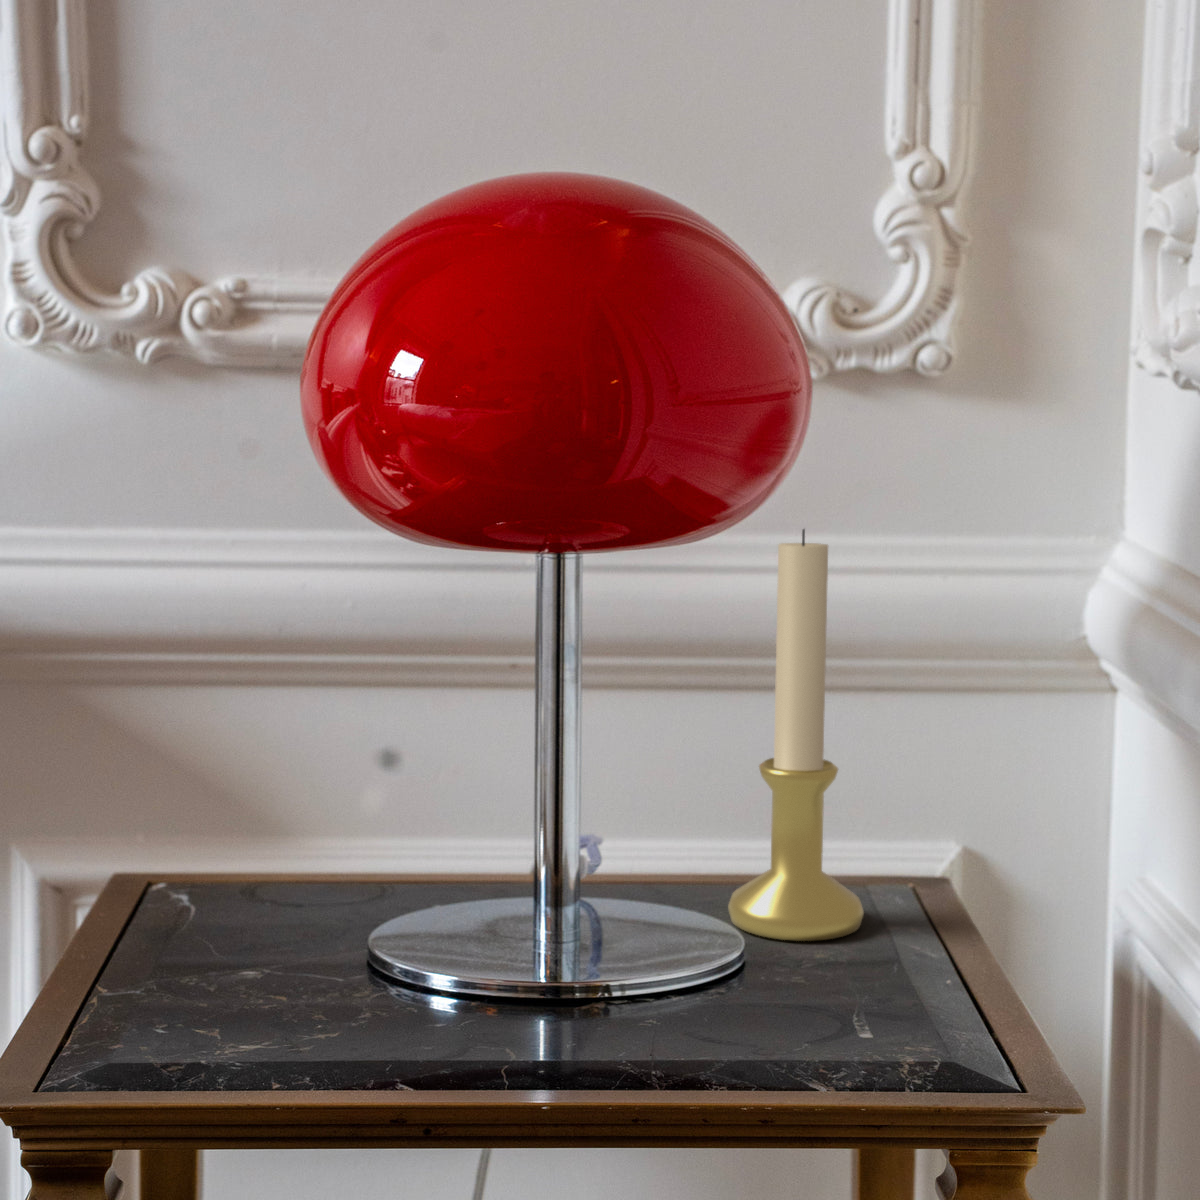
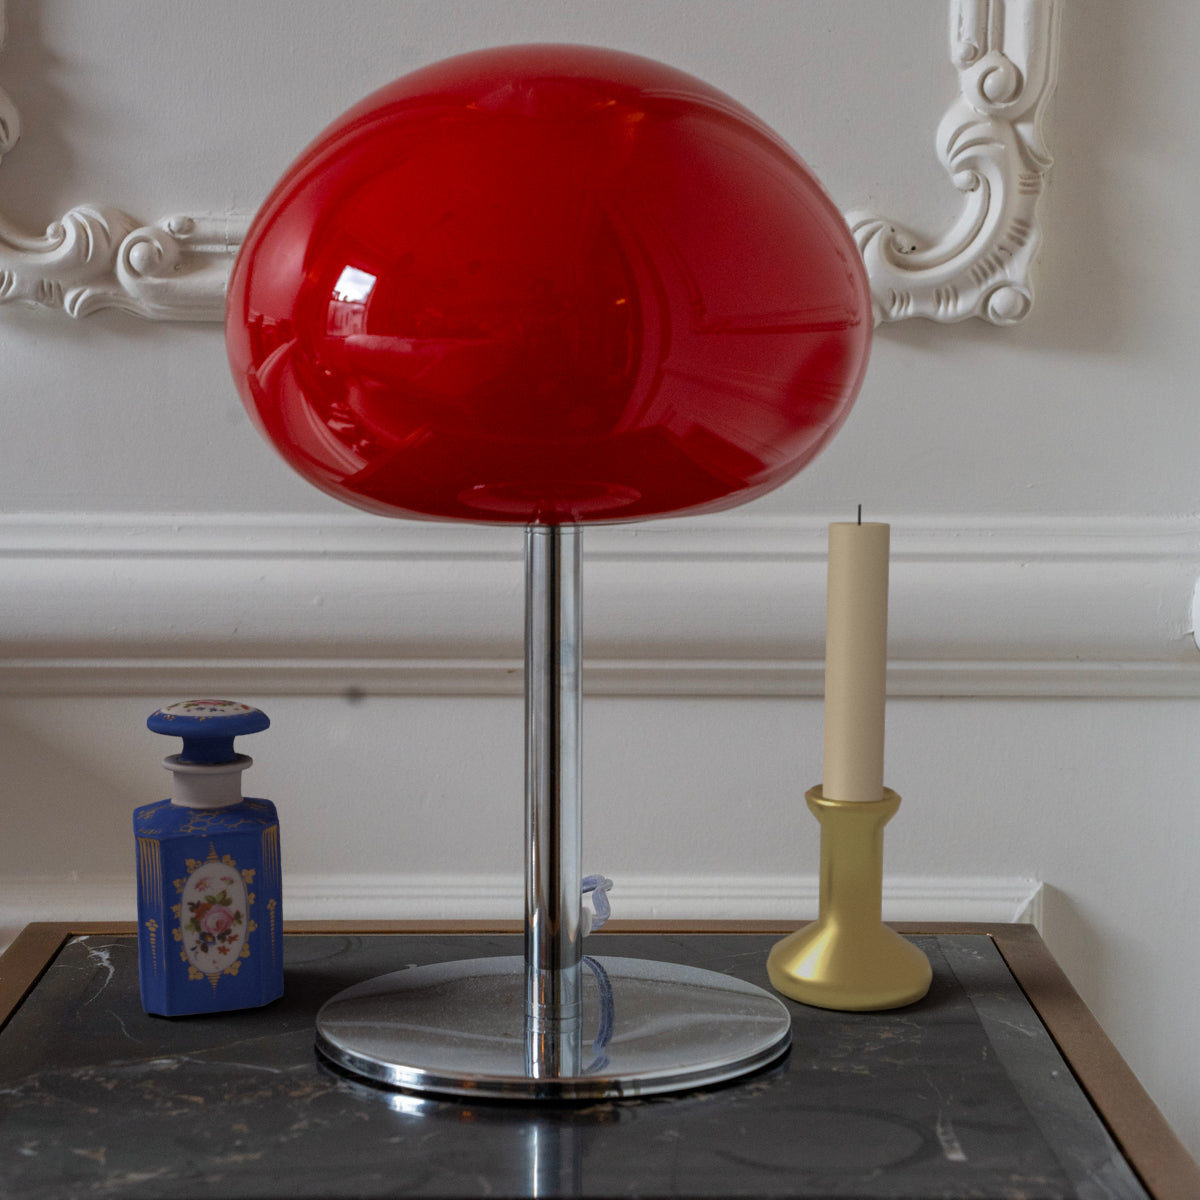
perfume bottle: none [209,688,333,945] -> present [133,699,284,1016]

